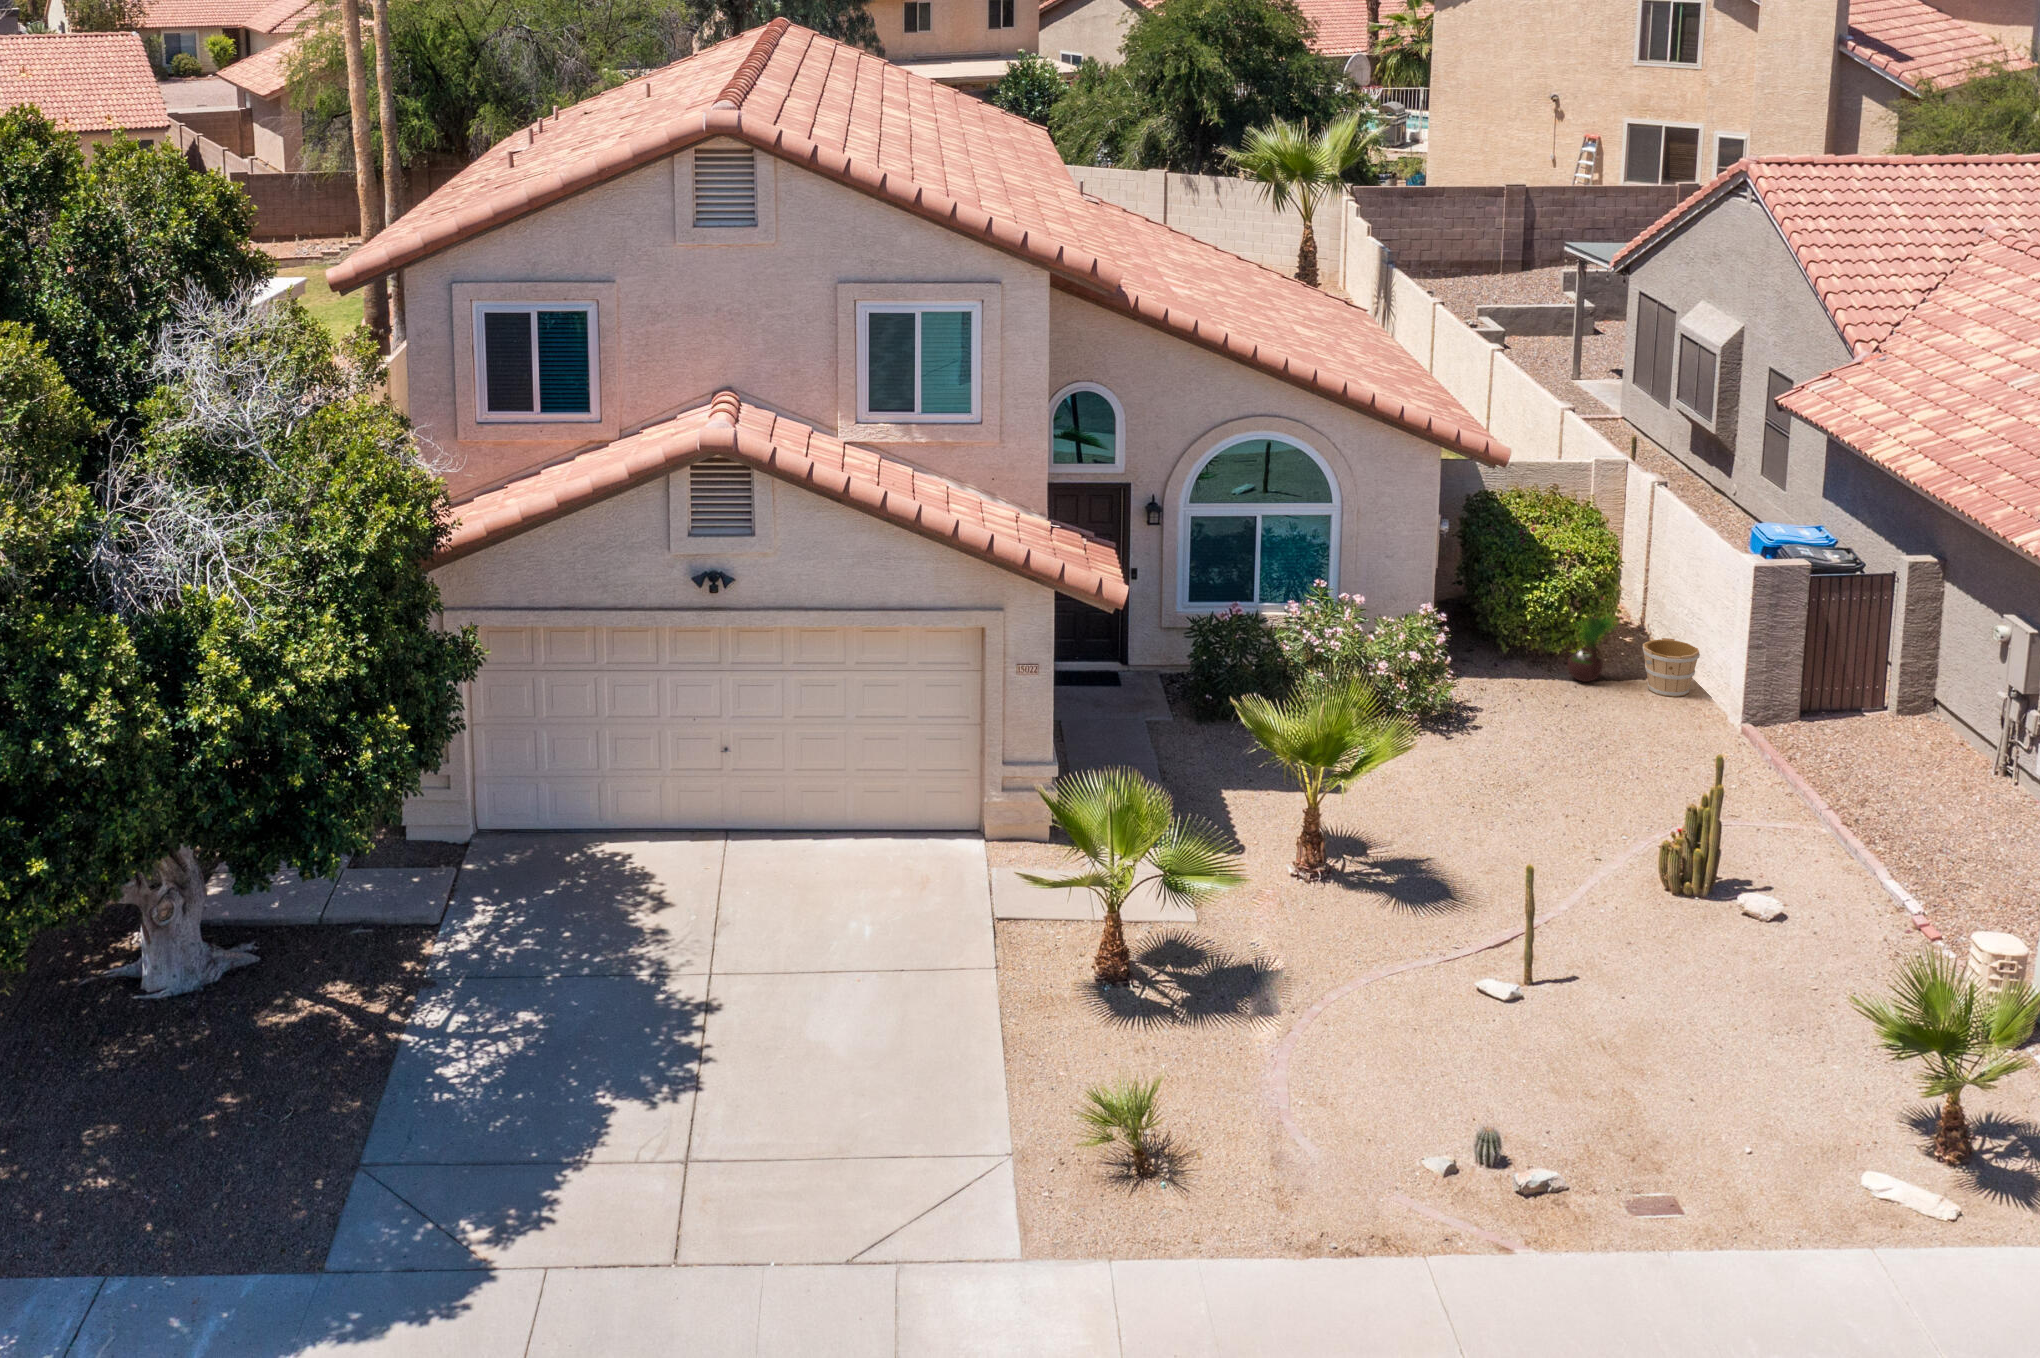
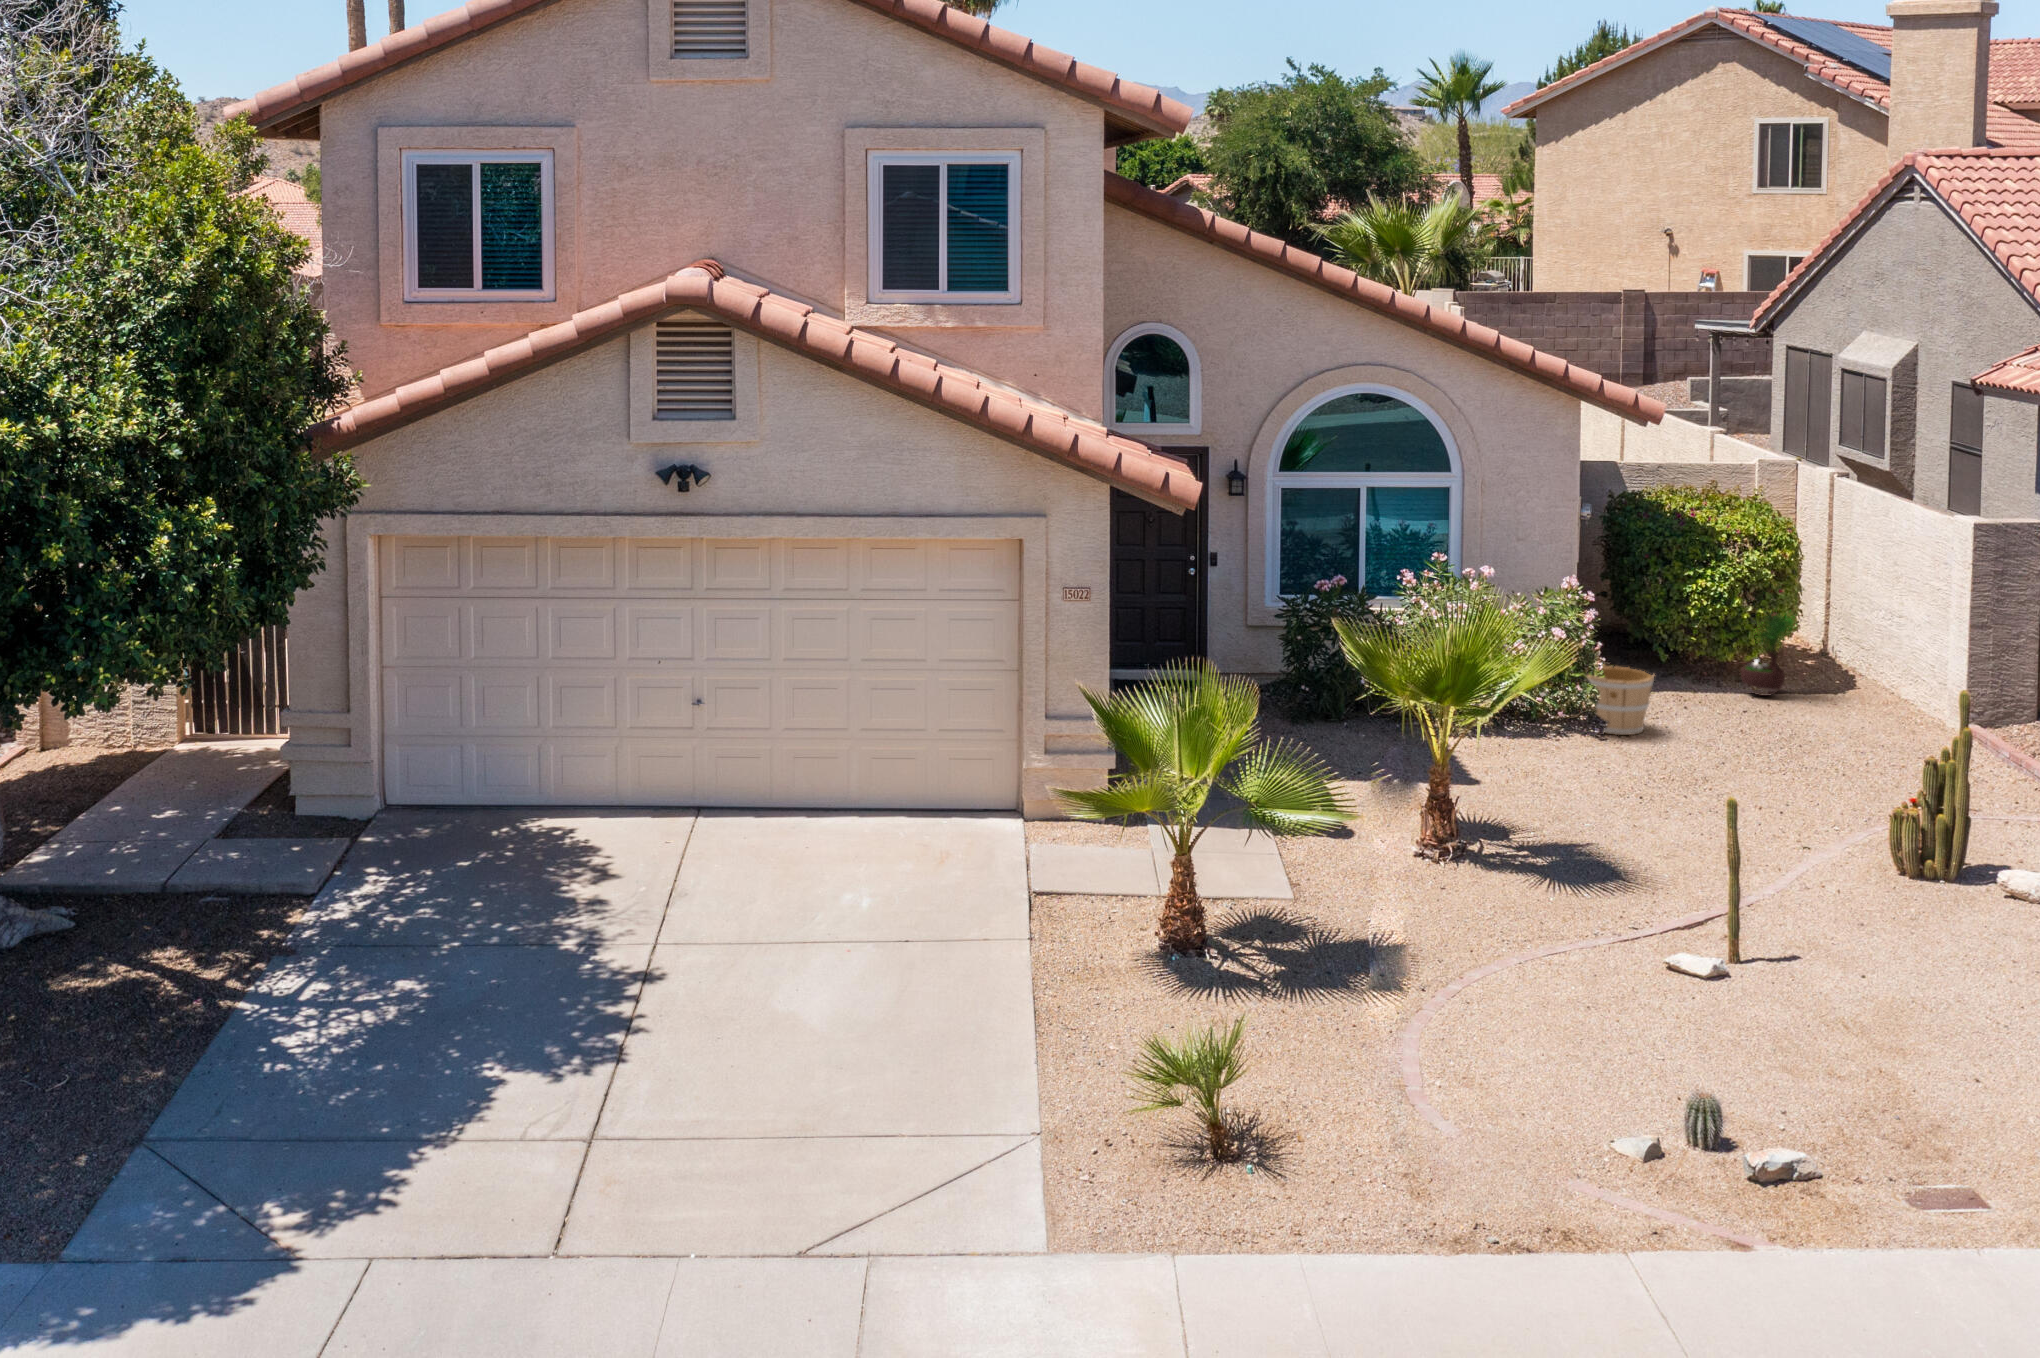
wooden bucket: present [1643,638,1700,697] -> present [1587,666,1654,735]

